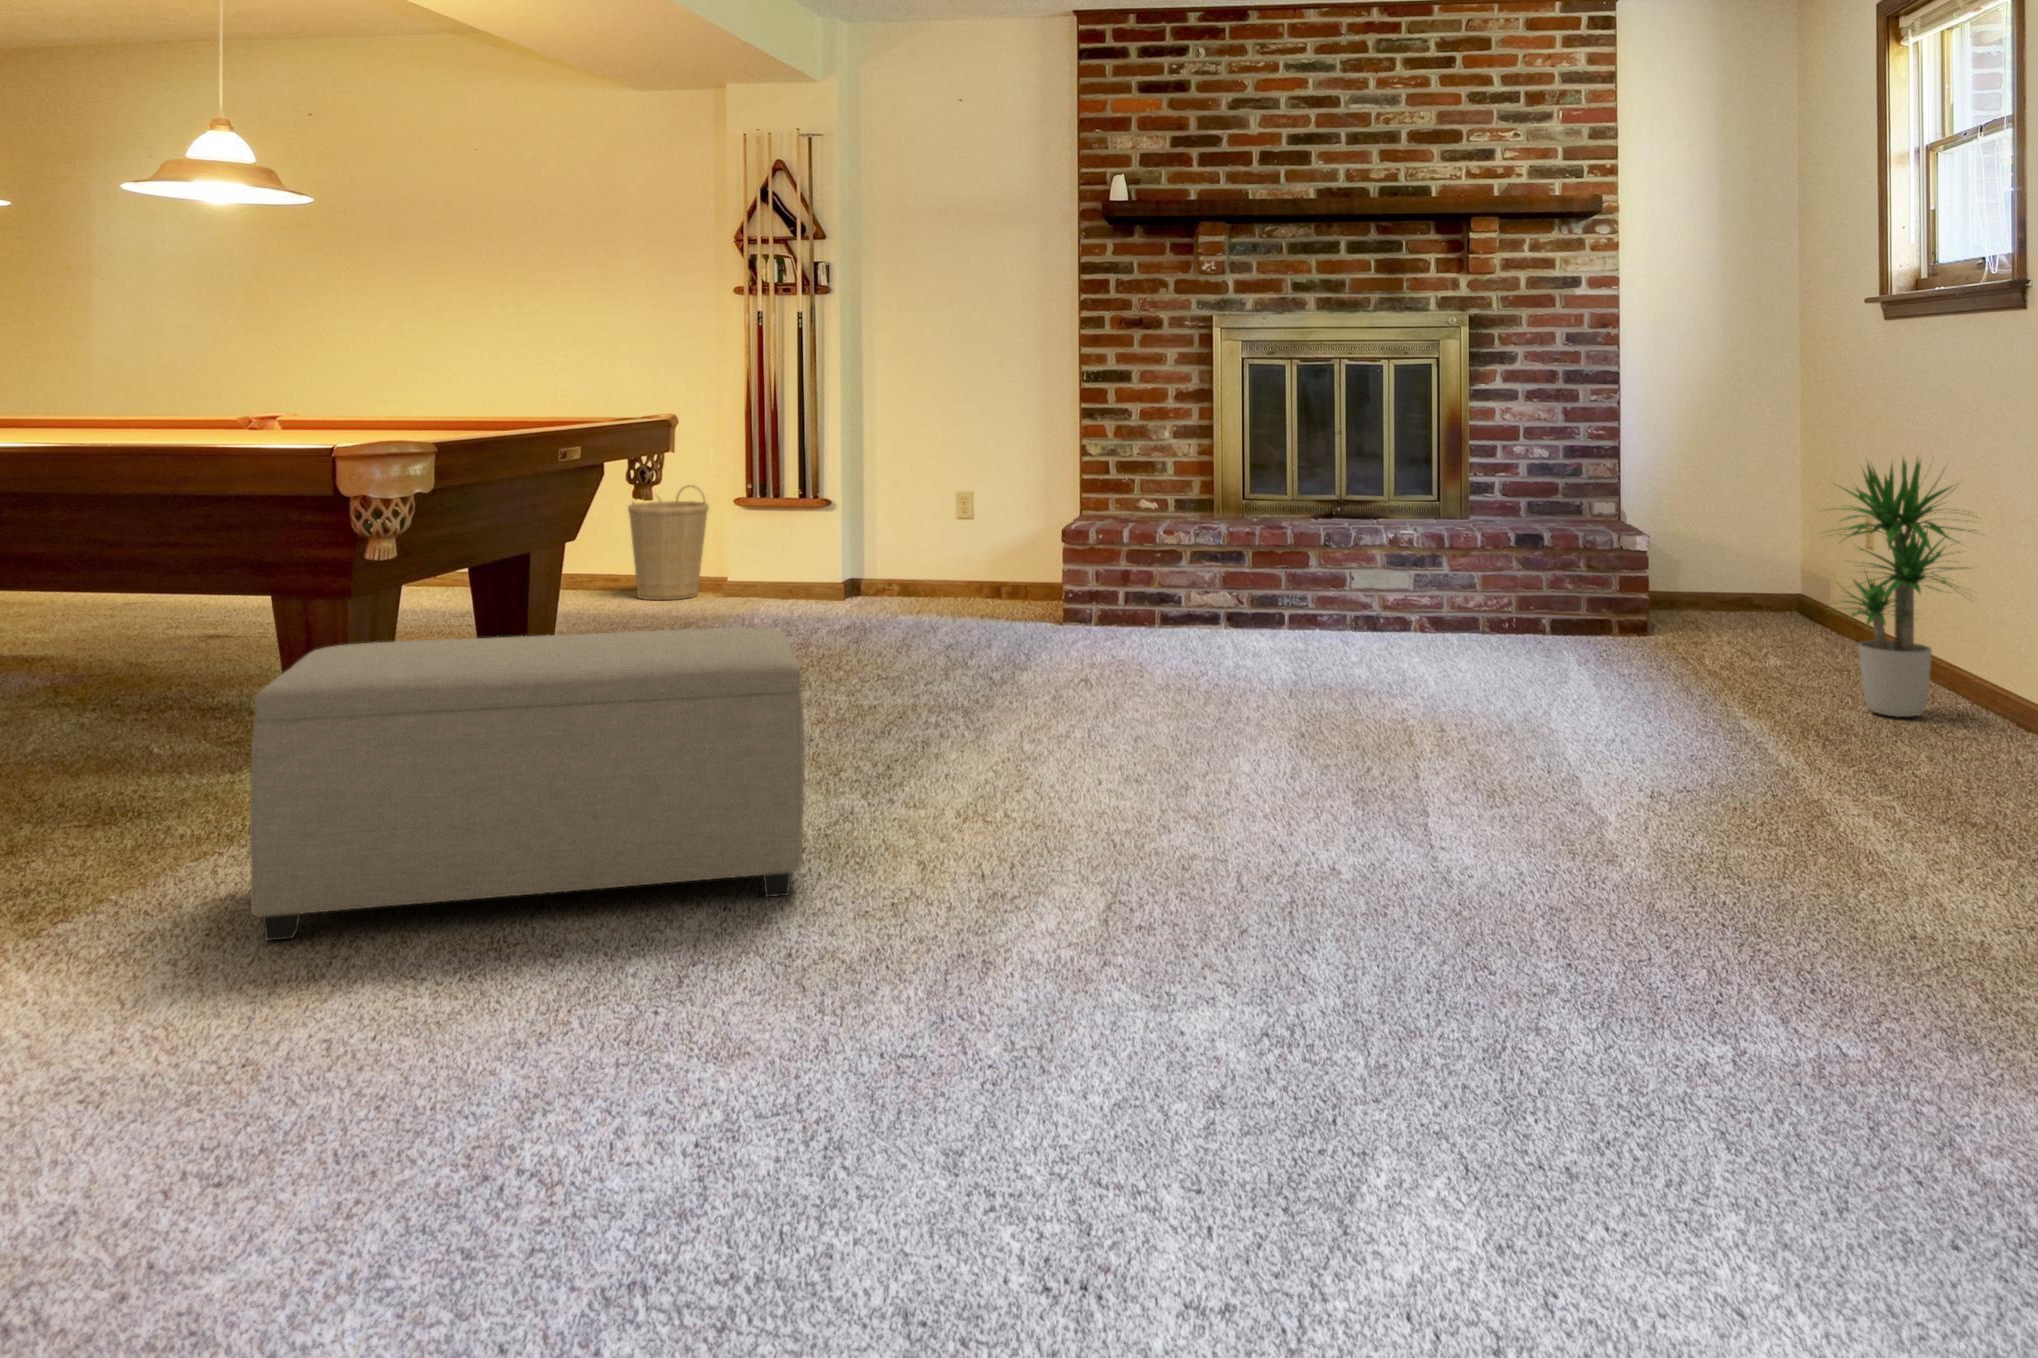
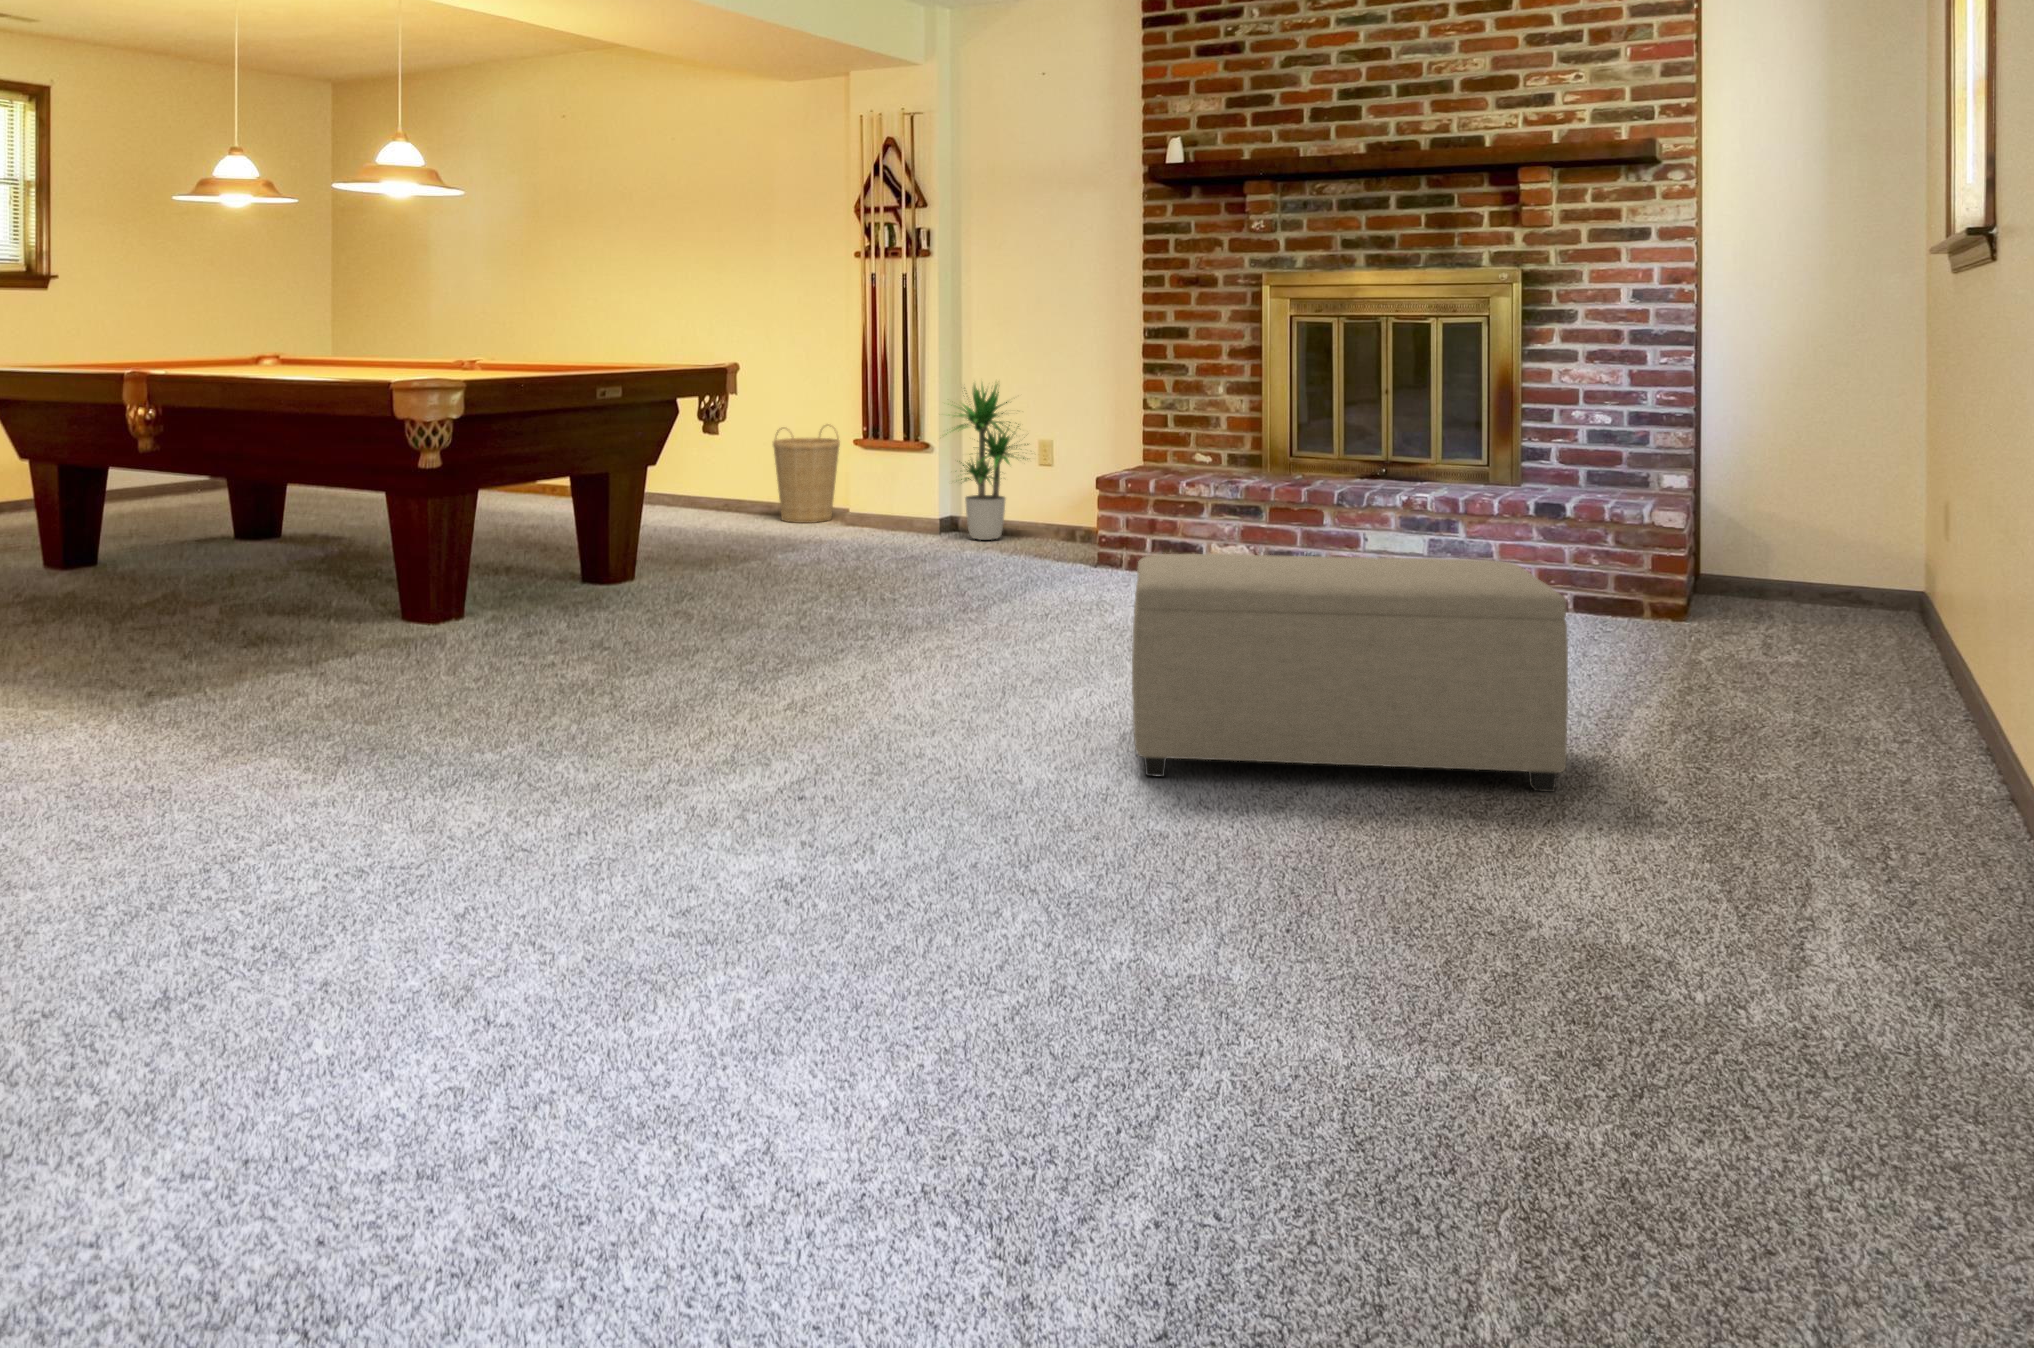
potted plant: present [1831,459,1977,717] -> present [954,384,1028,540]
ottoman: present [250,628,805,941] -> present [1132,554,1568,792]

